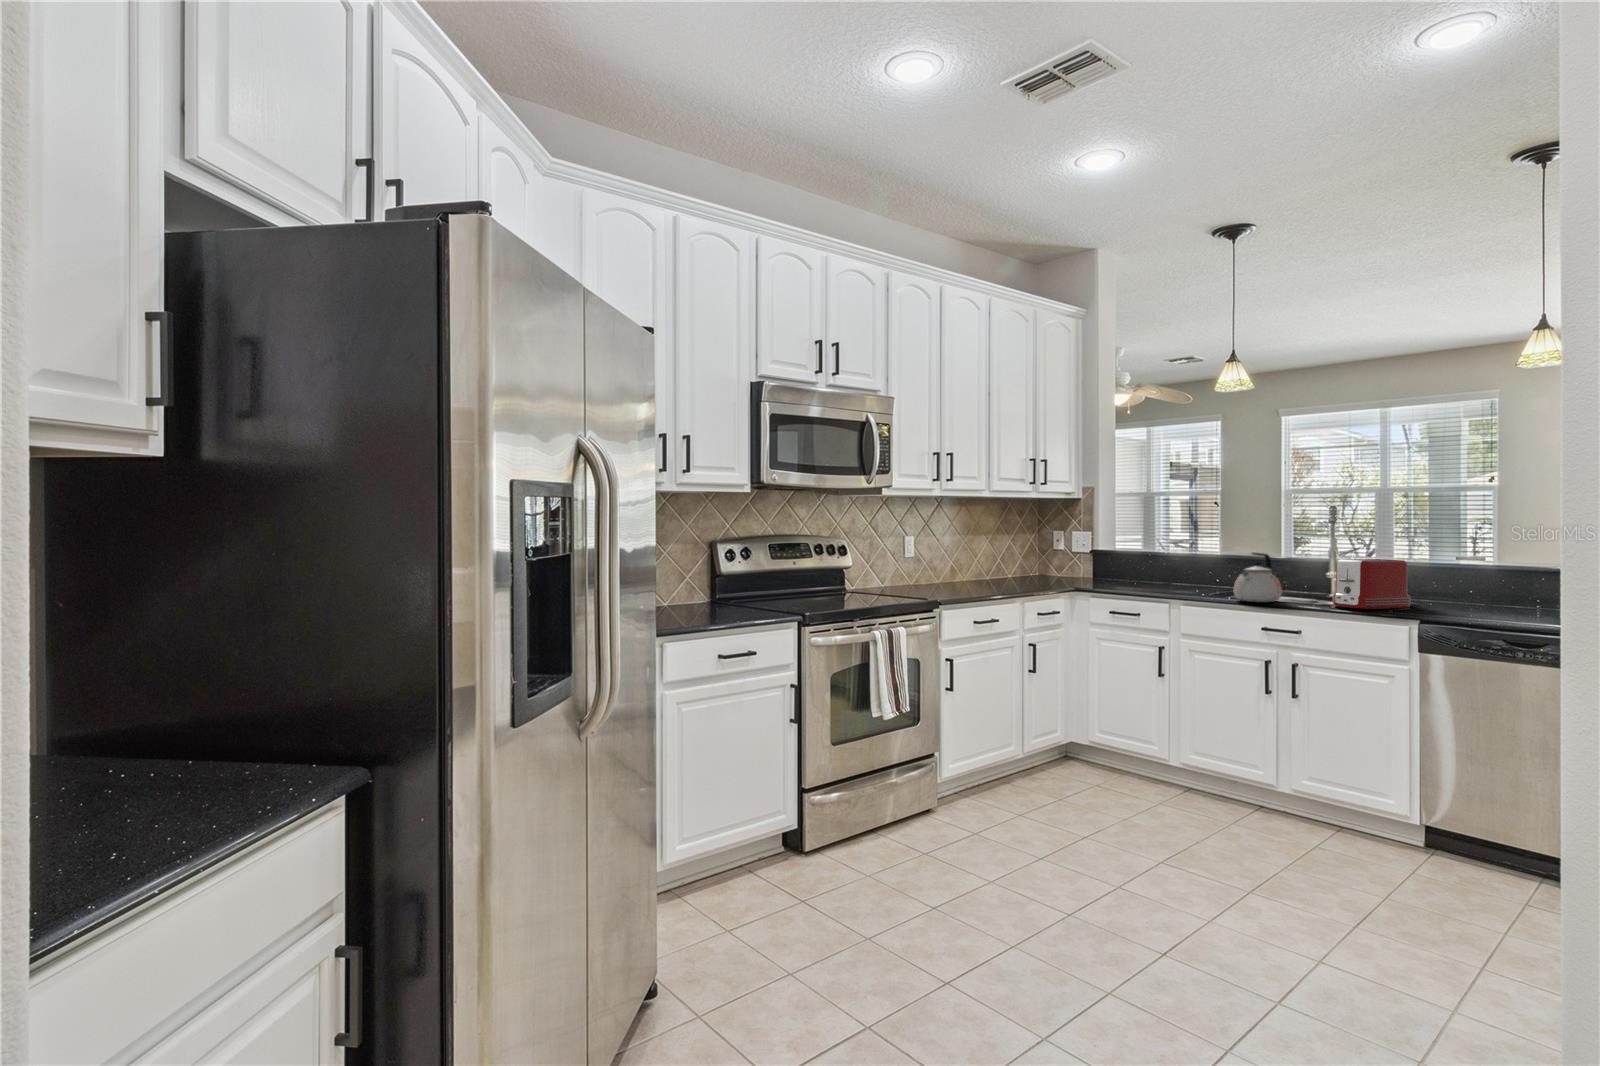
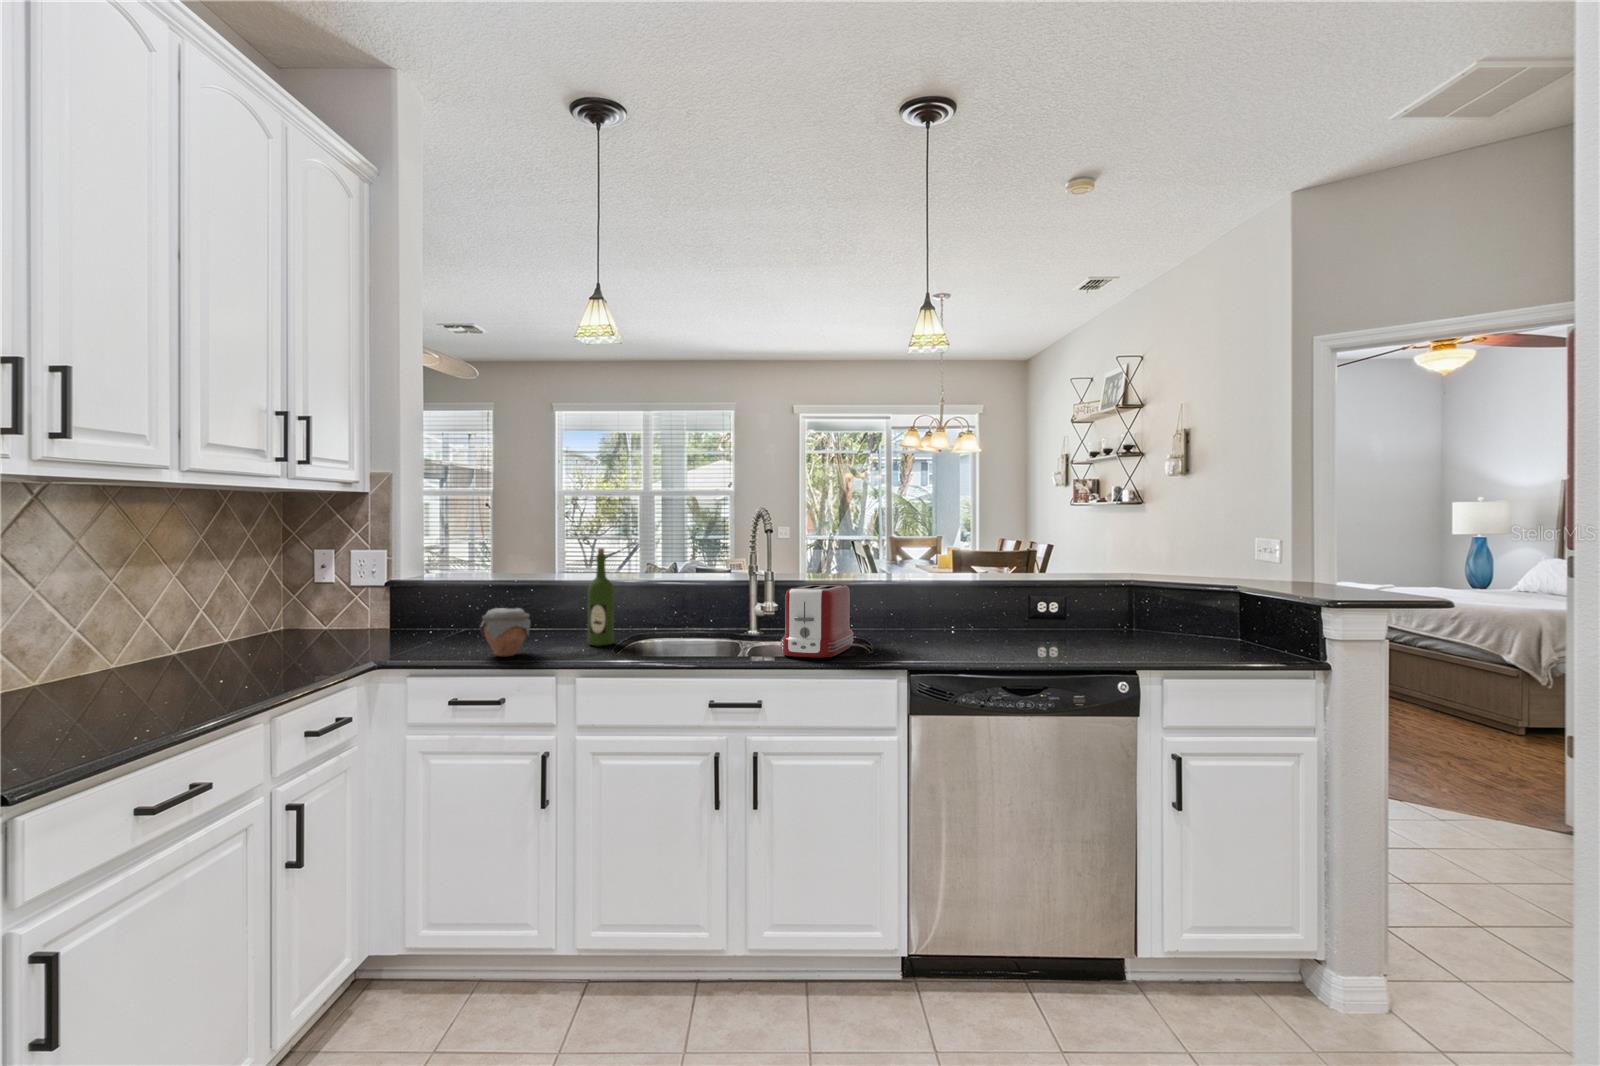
wine bottle: none [1201,531,1219,593] -> present [588,548,614,646]
kettle: present [1234,553,1282,603] -> none [653,583,718,661]
jar: none [1130,565,1162,592] -> present [480,608,530,656]

